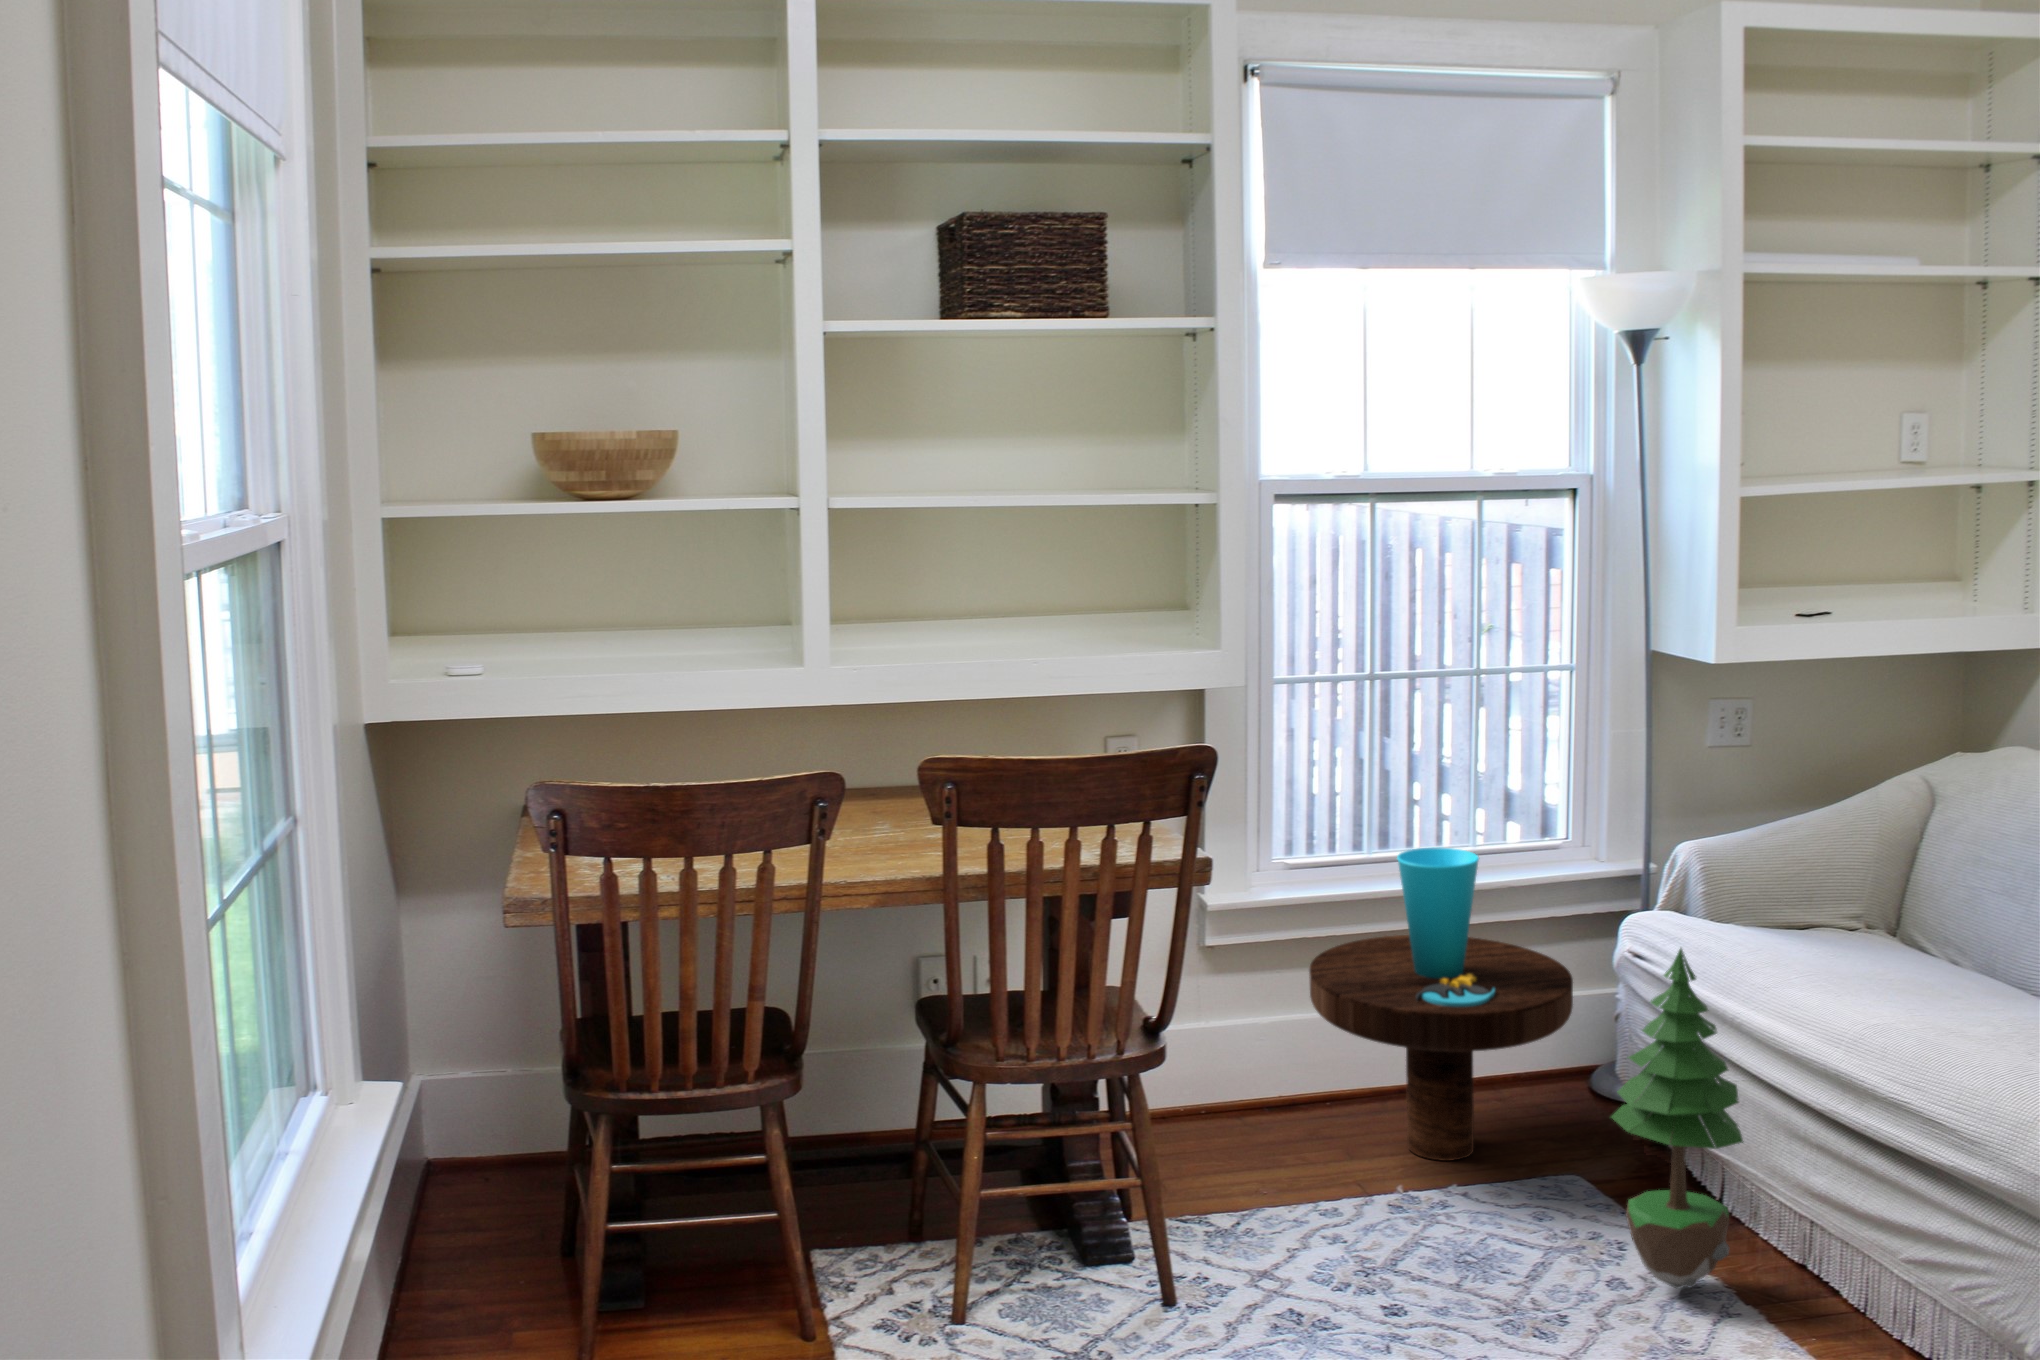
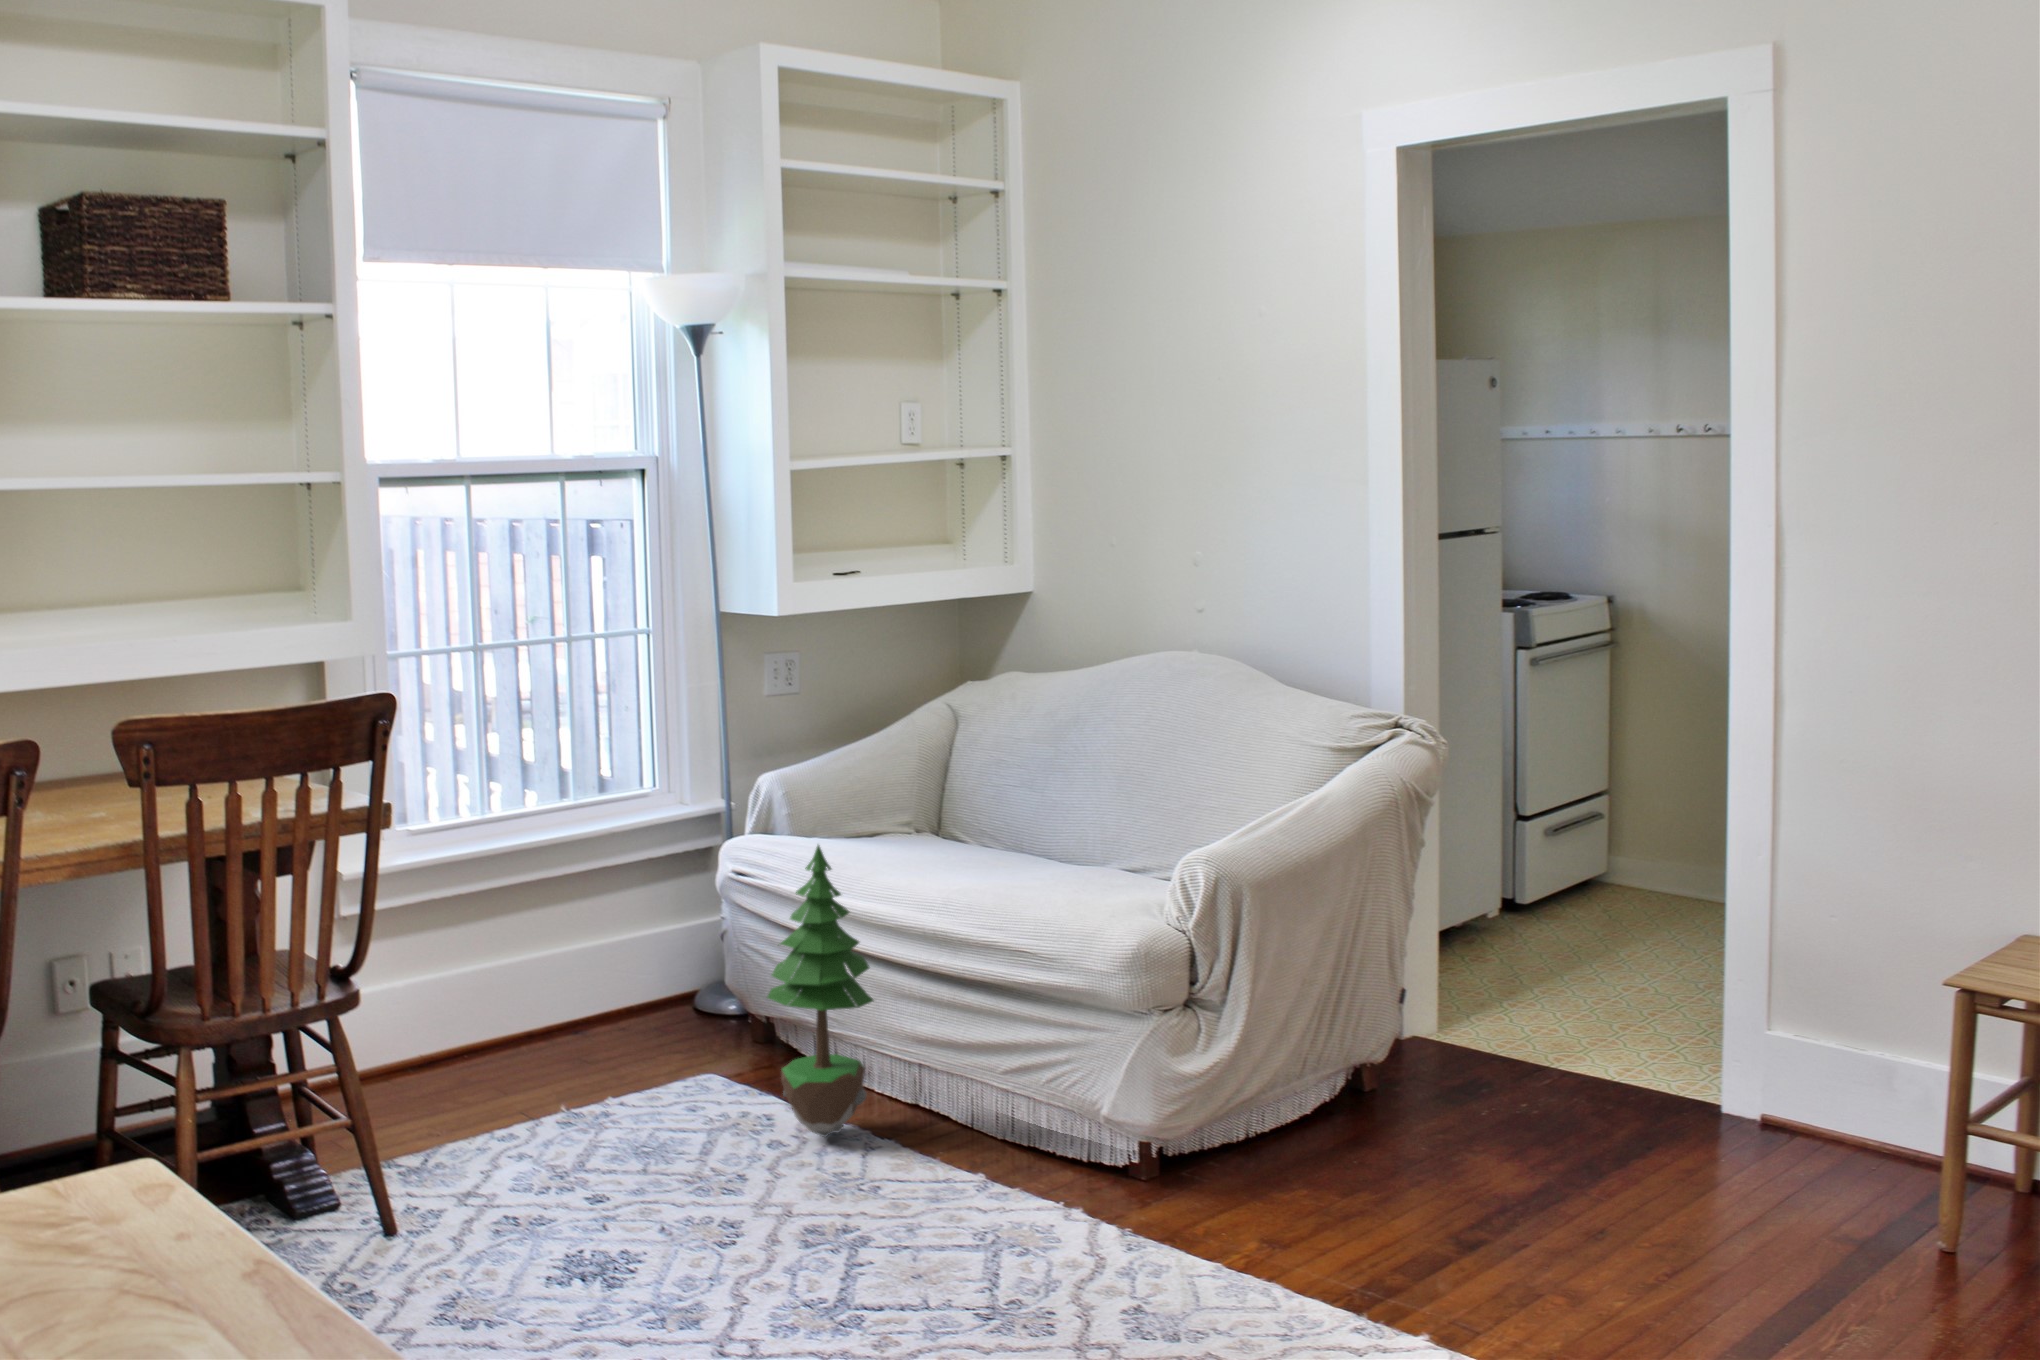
side table: present [1309,848,1573,1161] -> none [461,801,697,1079]

